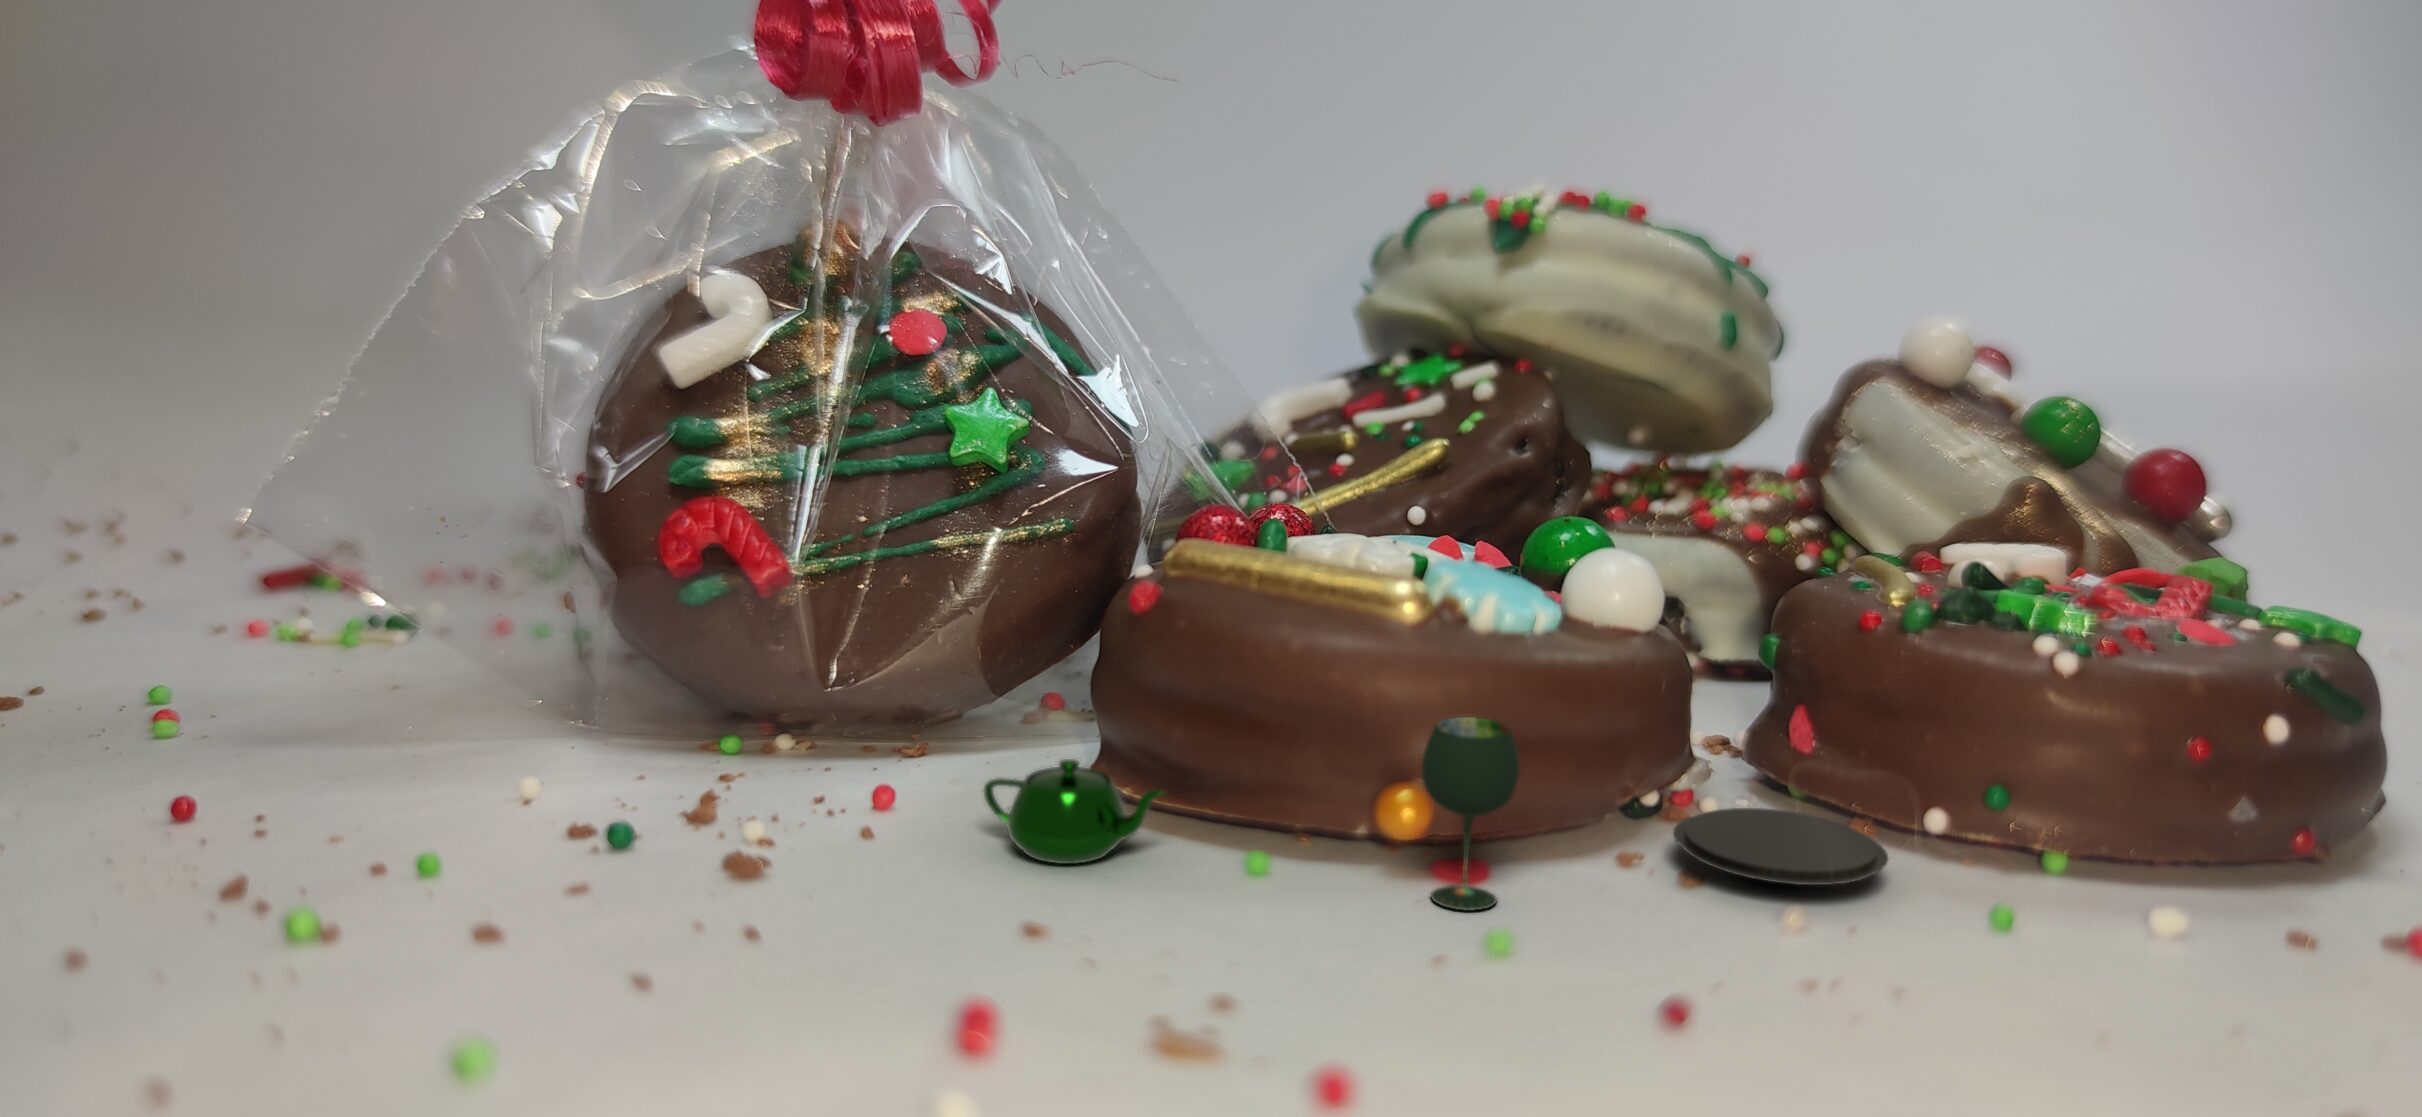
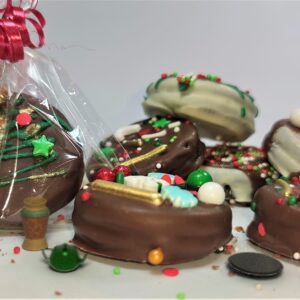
decorative vase: none [908,607,1015,799] -> present [20,197,50,251]
wine glass: present [1422,717,1520,911] -> none [161,232,187,285]

